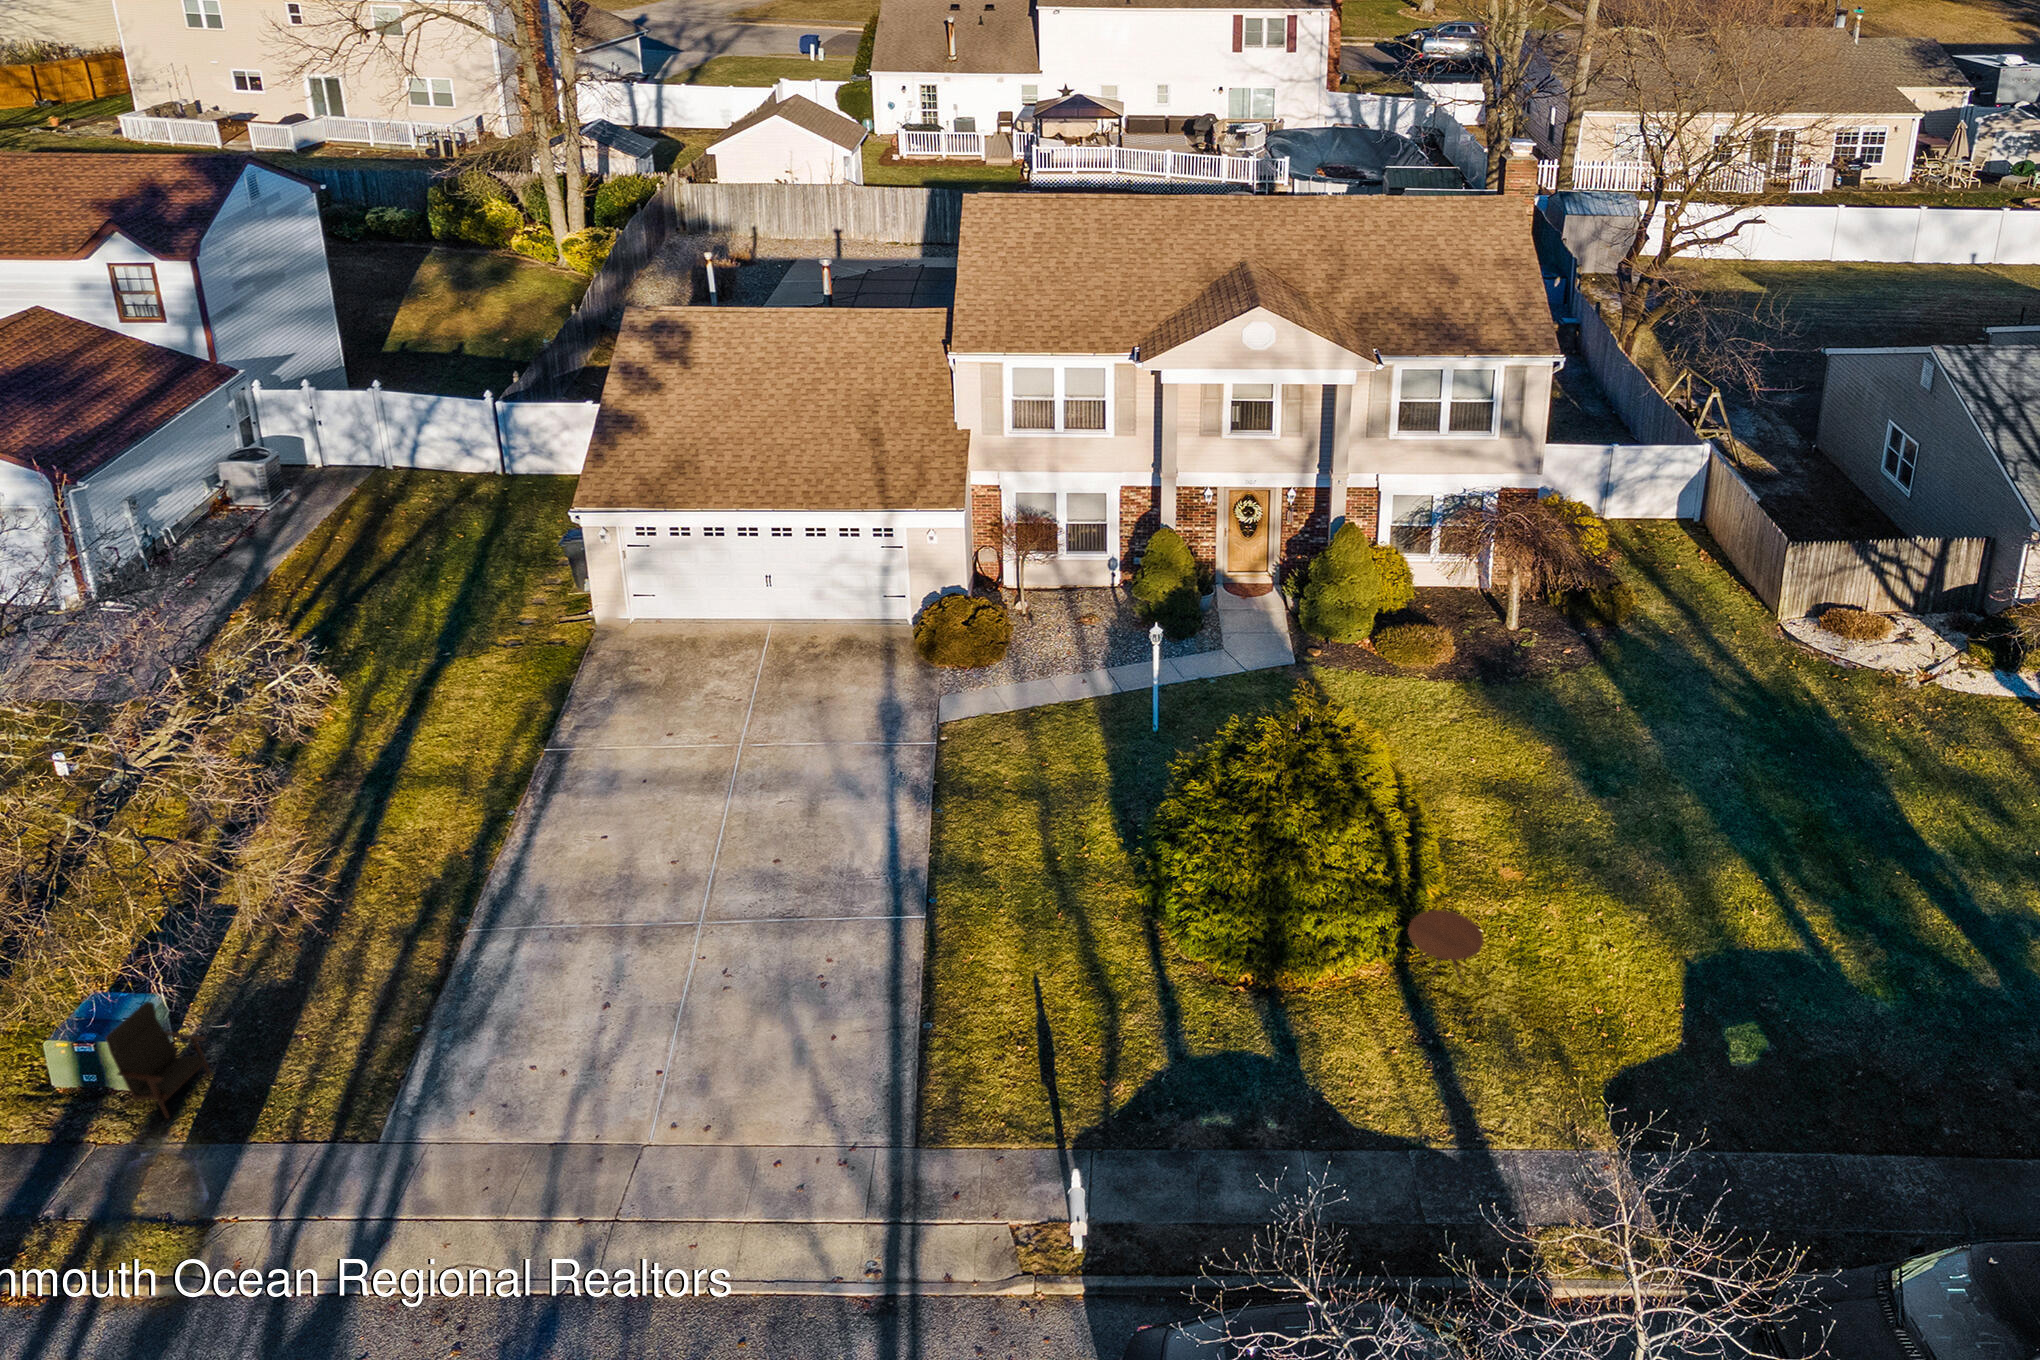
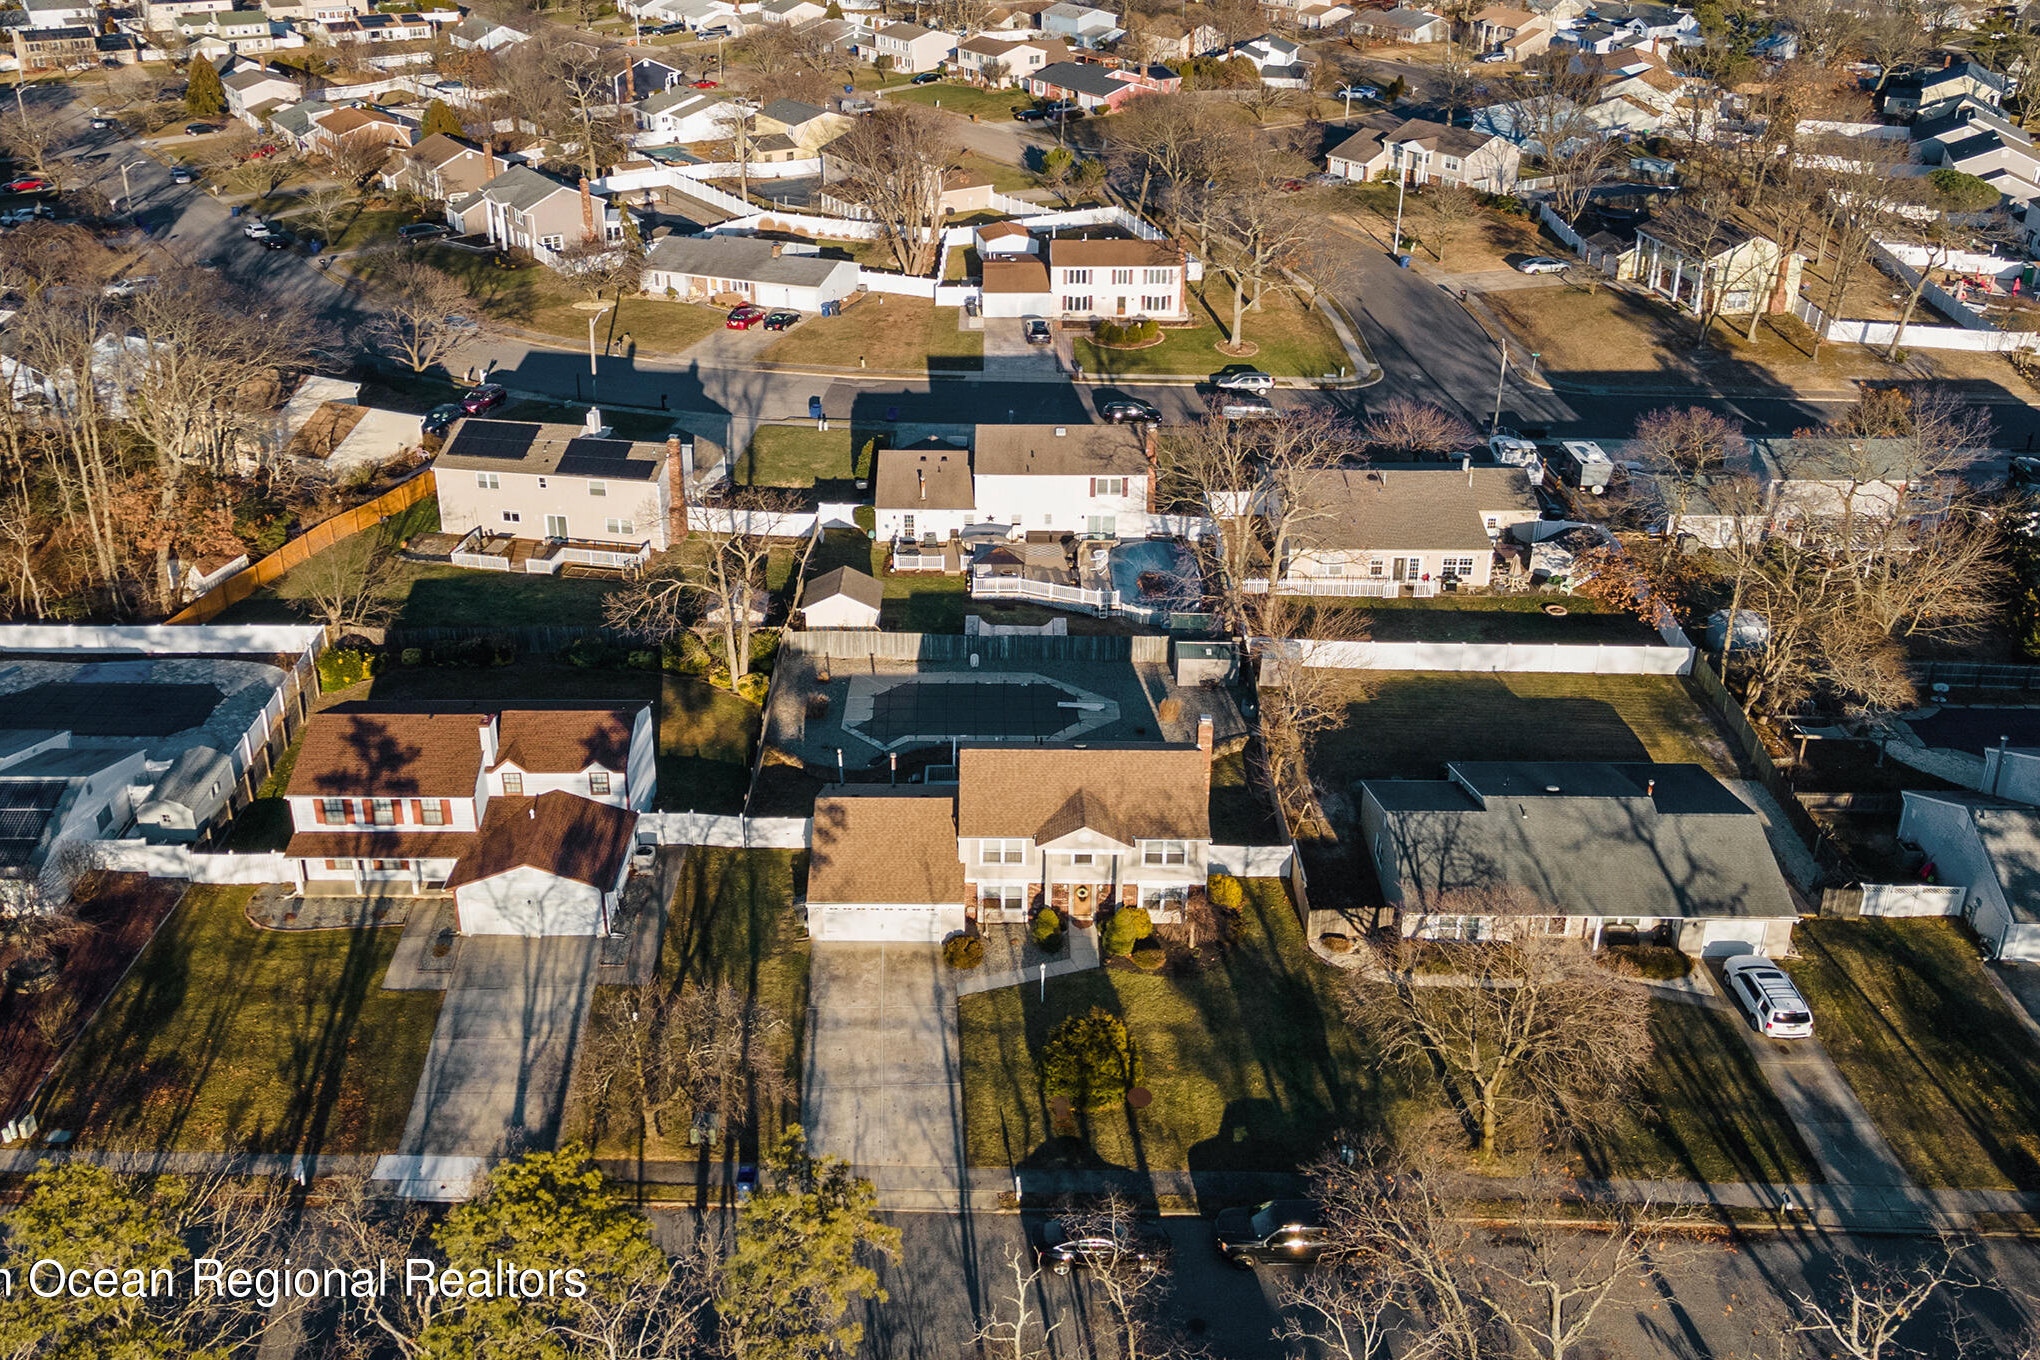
bench: none [1183,910,1245,1029] -> present [1052,1093,1071,1127]
lounge chair: present [106,1002,212,1119] -> none [717,1120,741,1158]

